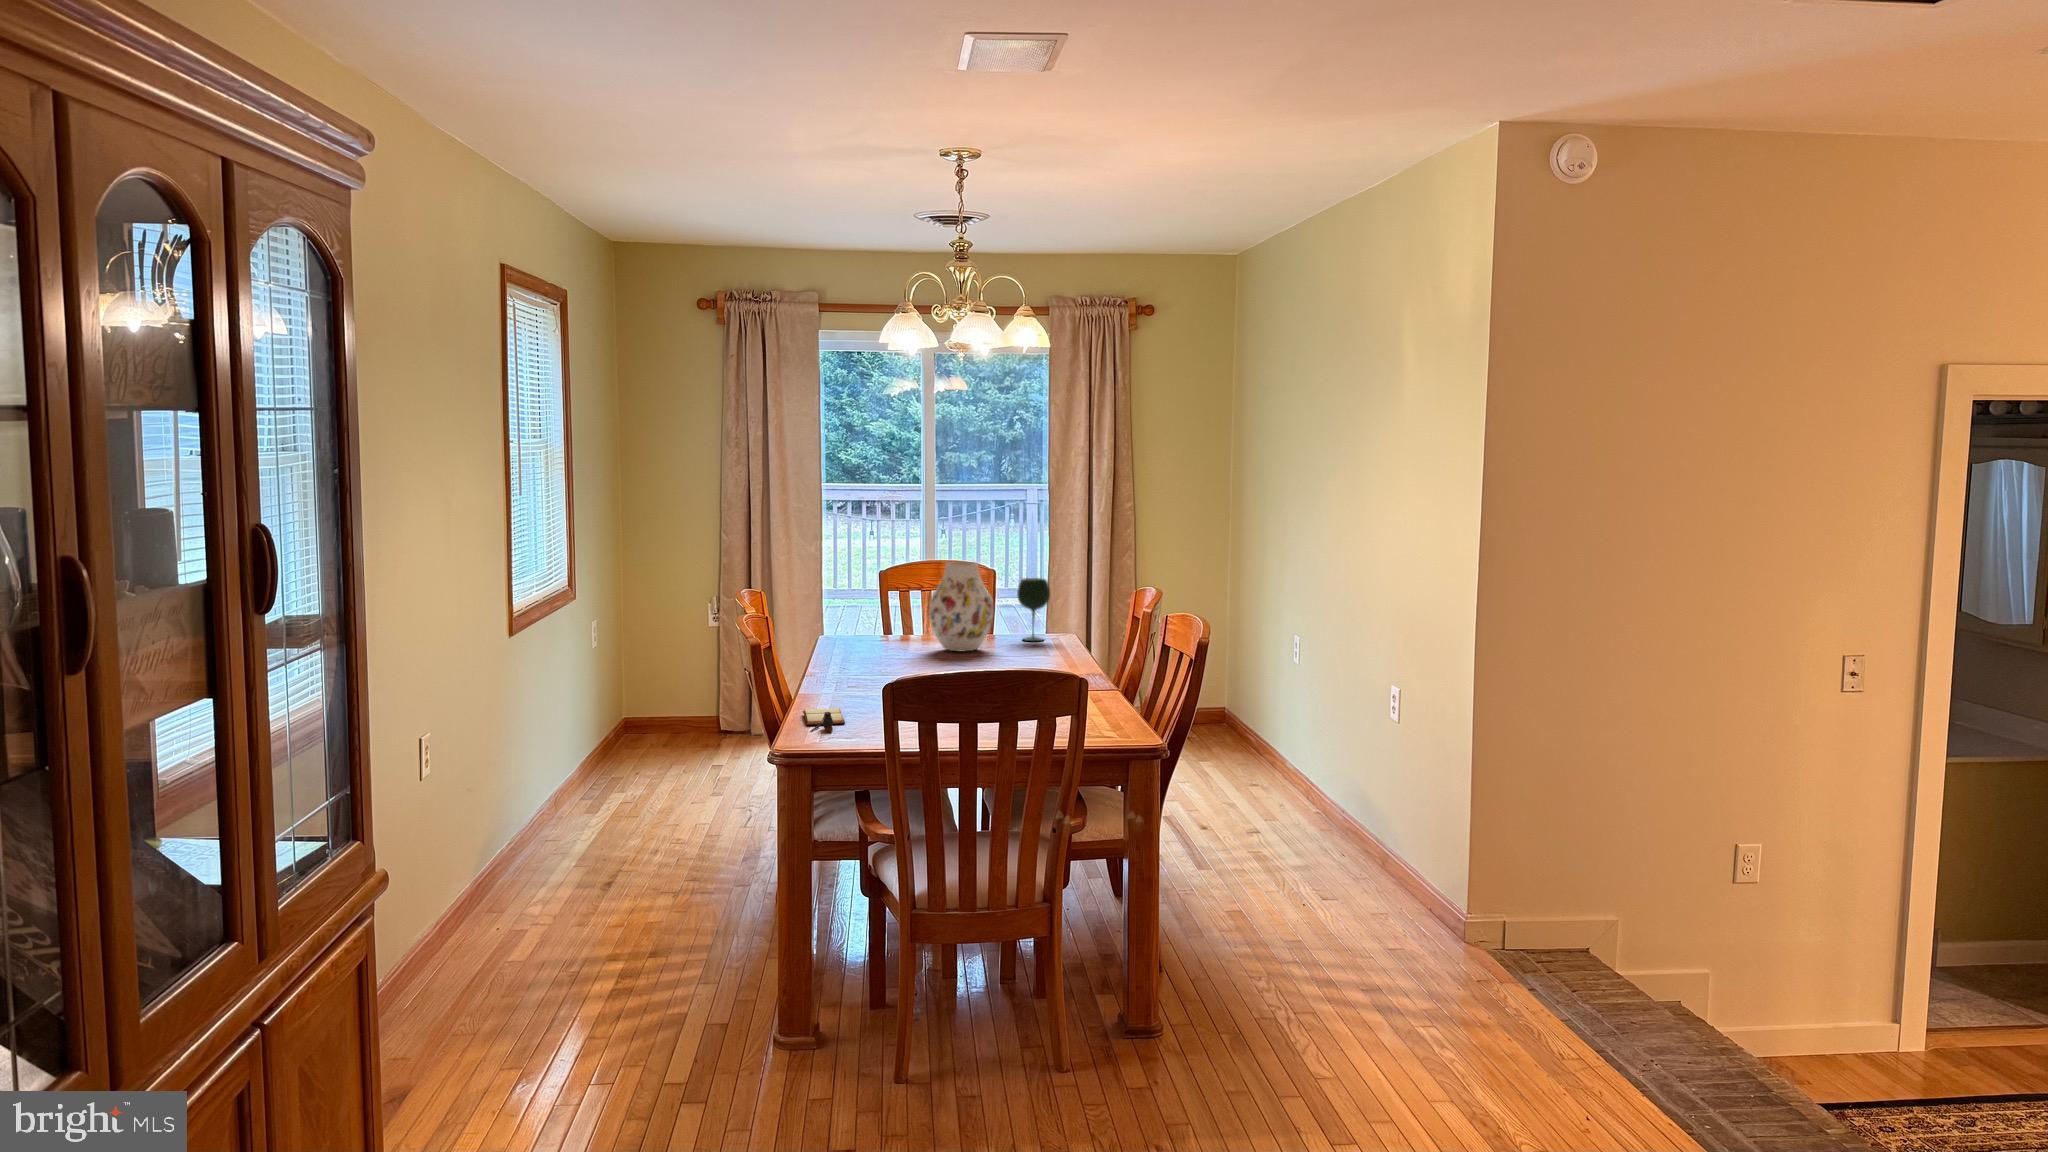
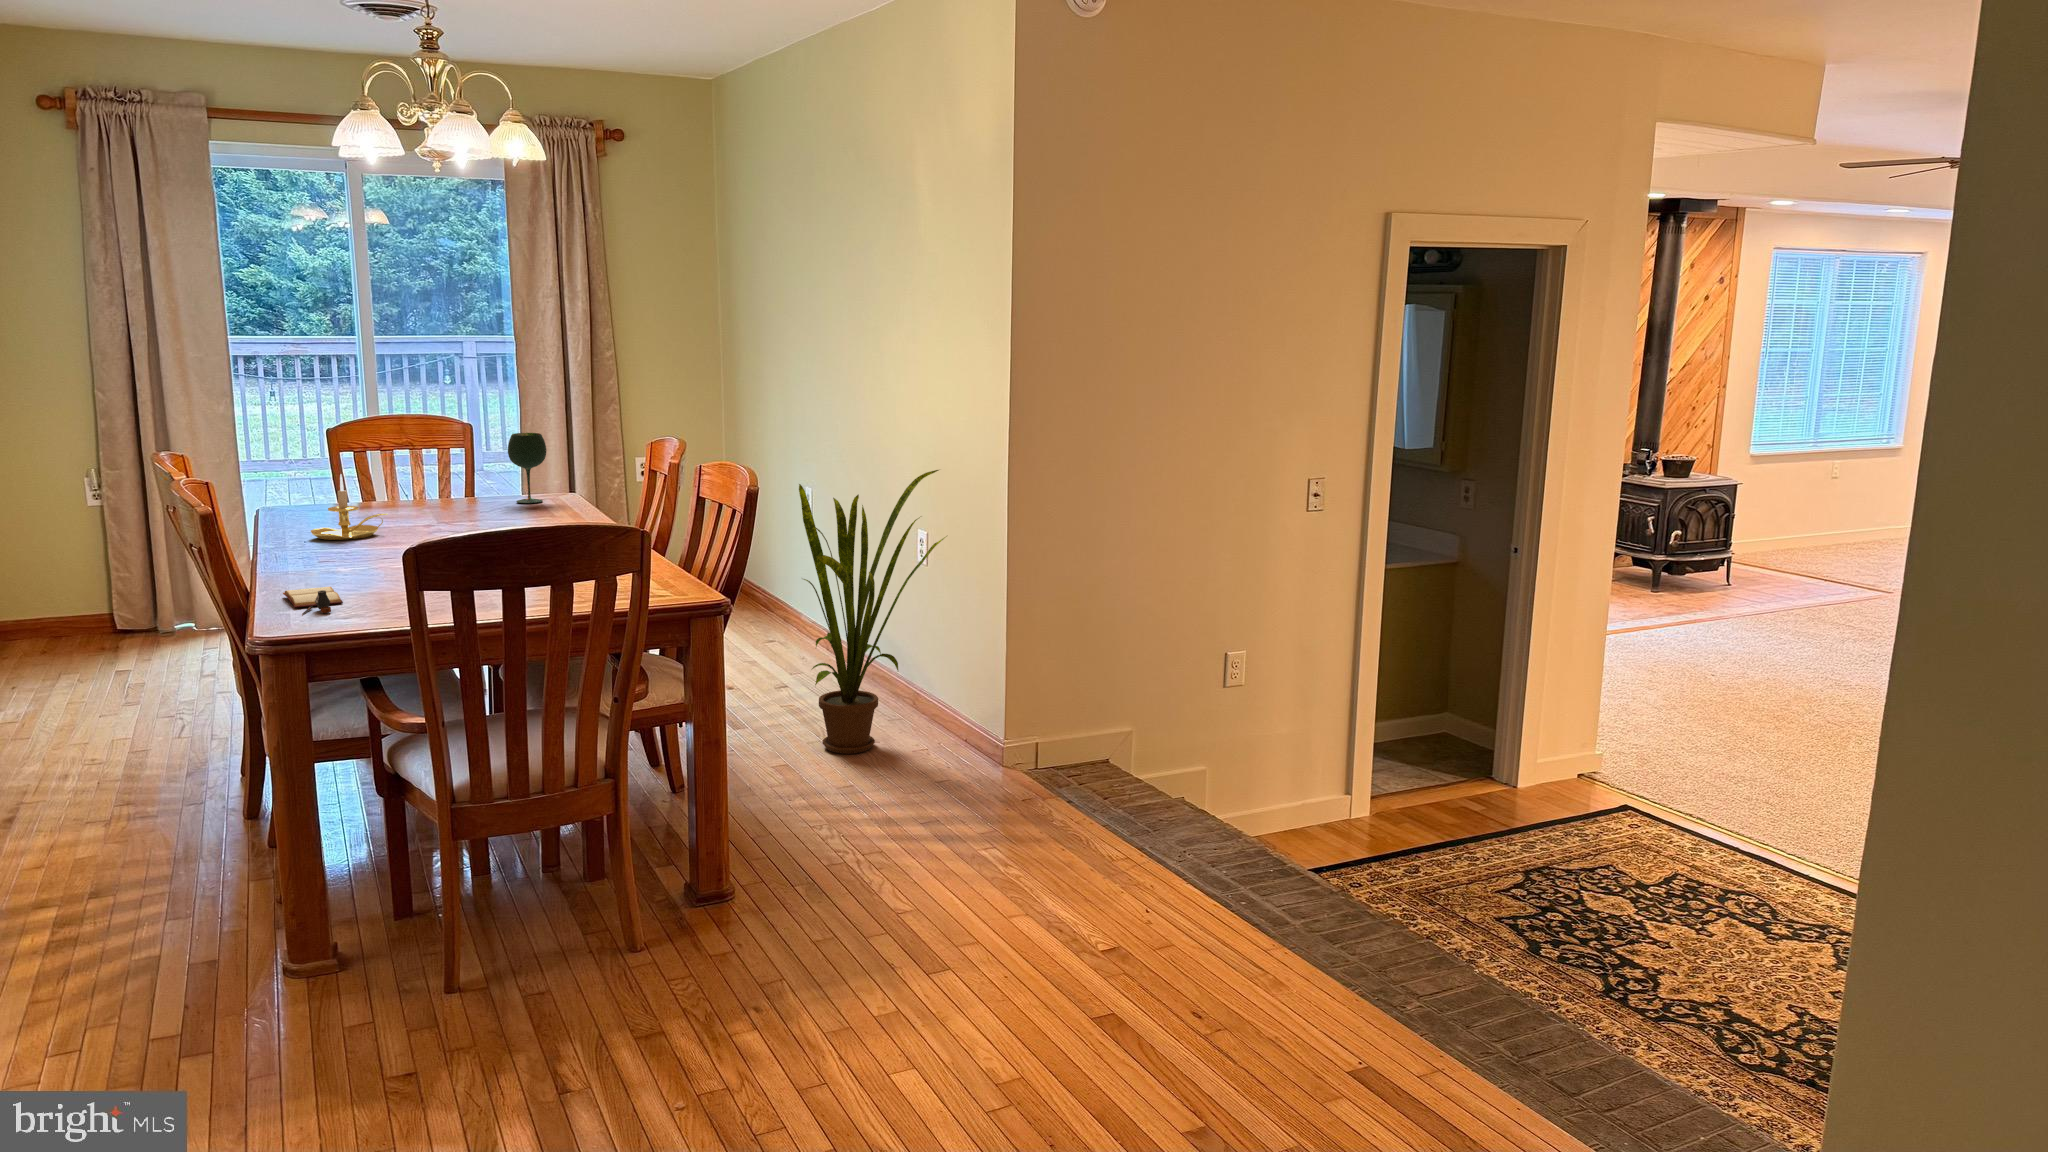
vase: present [929,562,994,651] -> none [406,416,485,518]
candle holder: none [846,610,908,666] -> present [311,474,387,540]
house plant: none [1265,628,1418,905] -> present [799,470,947,754]

